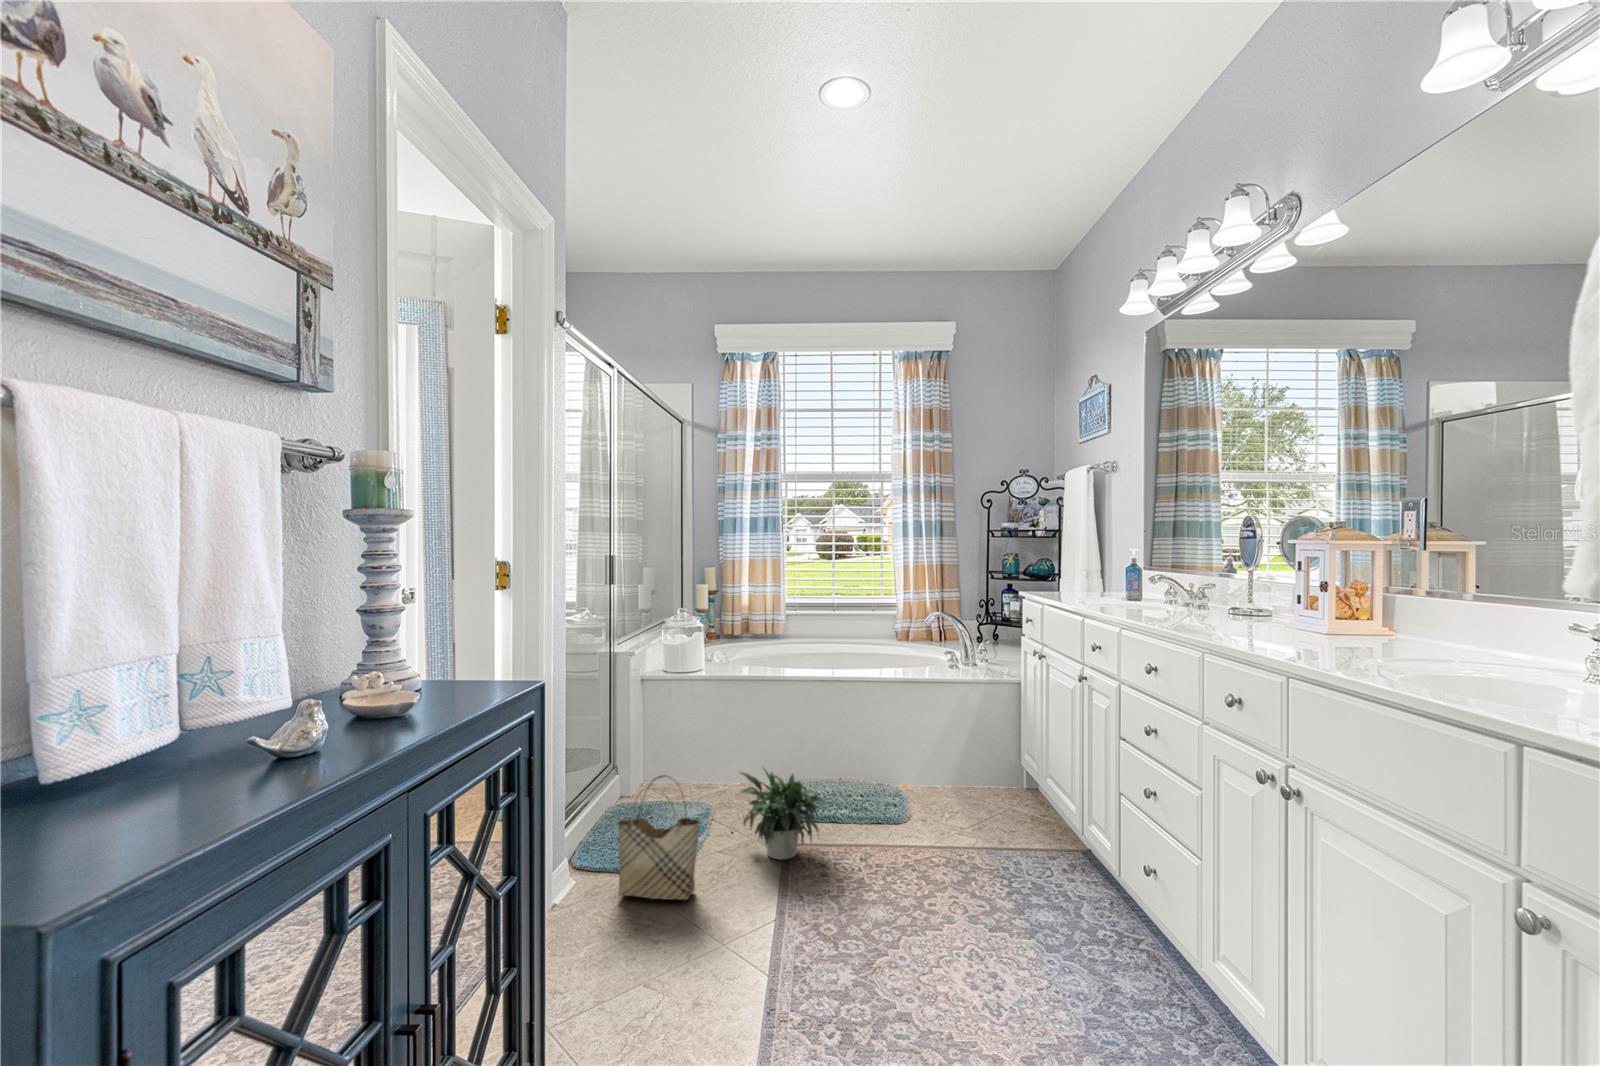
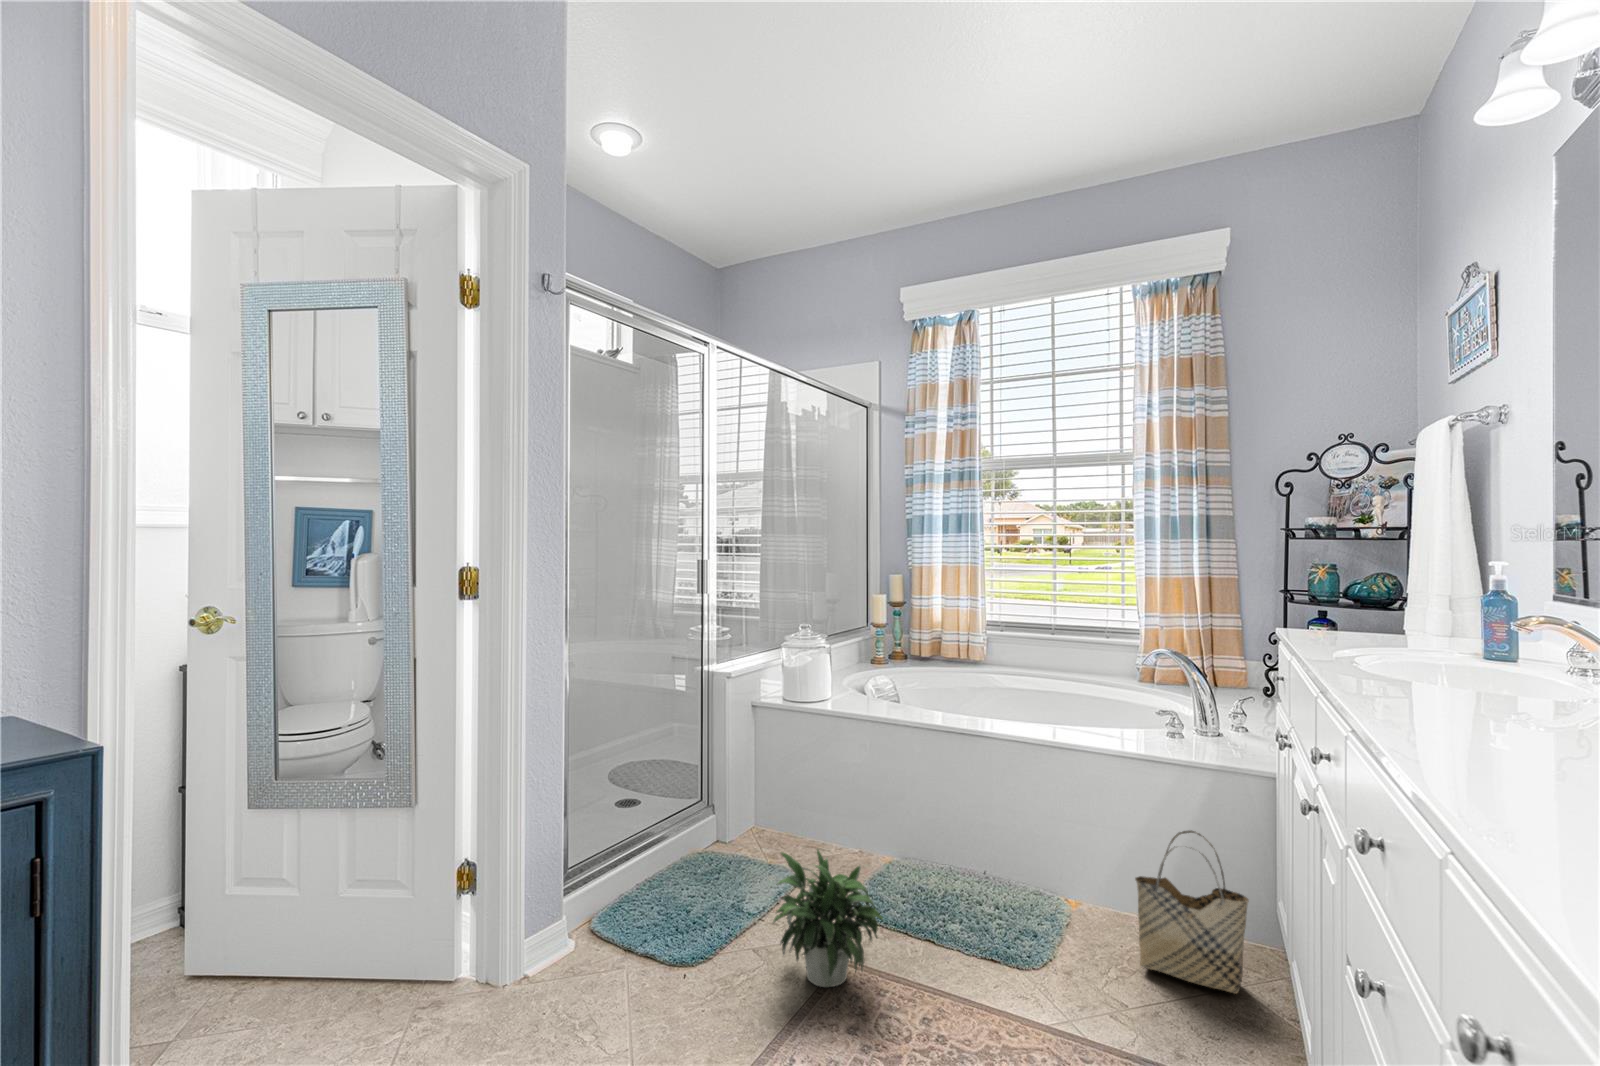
woven basket: present [617,775,700,900] -> present [1135,831,1249,994]

